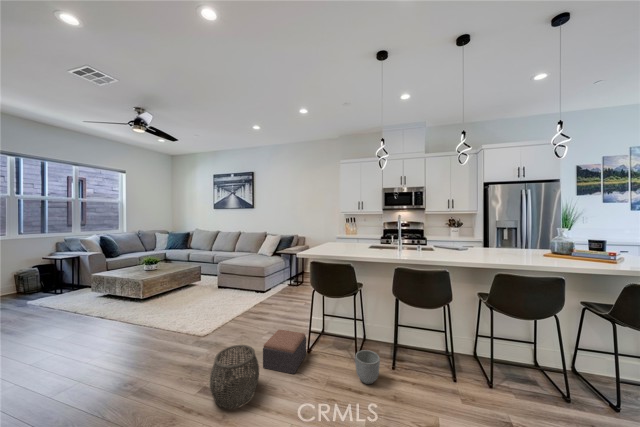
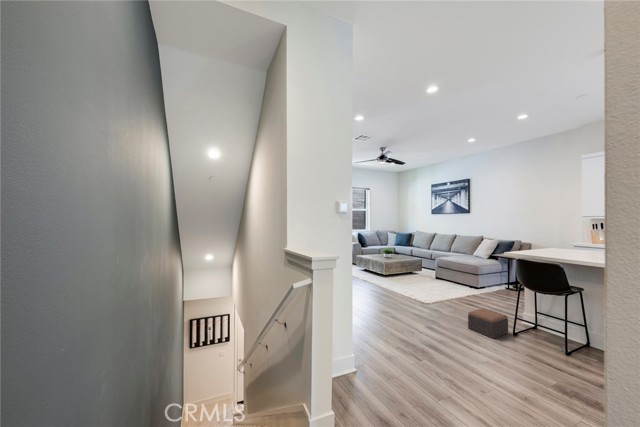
woven basket: present [210,345,259,408] -> none [431,304,464,338]
planter: present [355,350,380,384] -> none [553,339,582,367]

